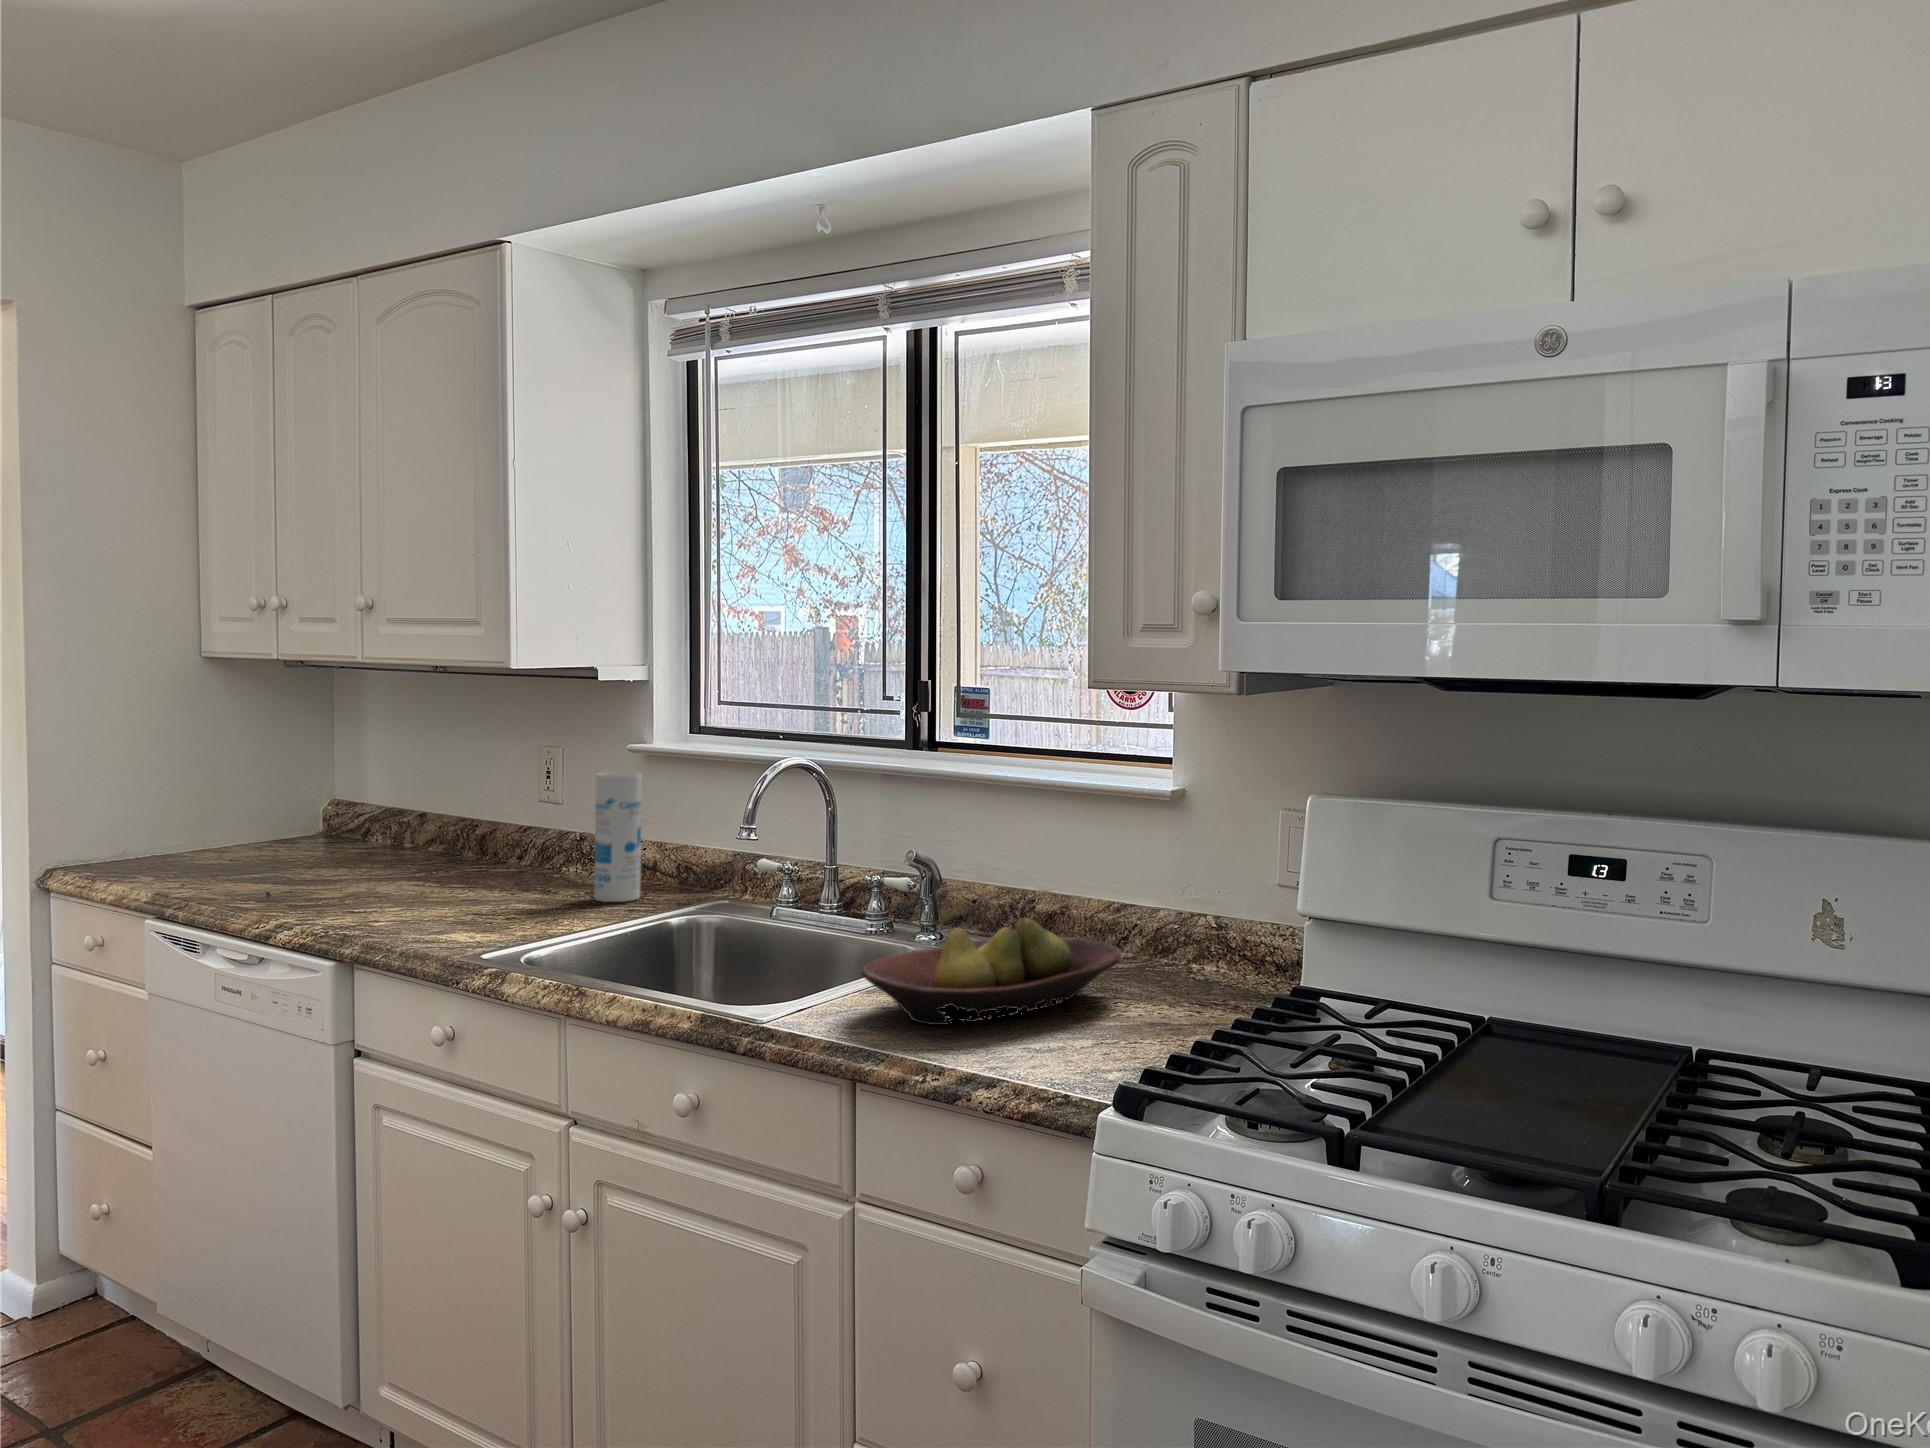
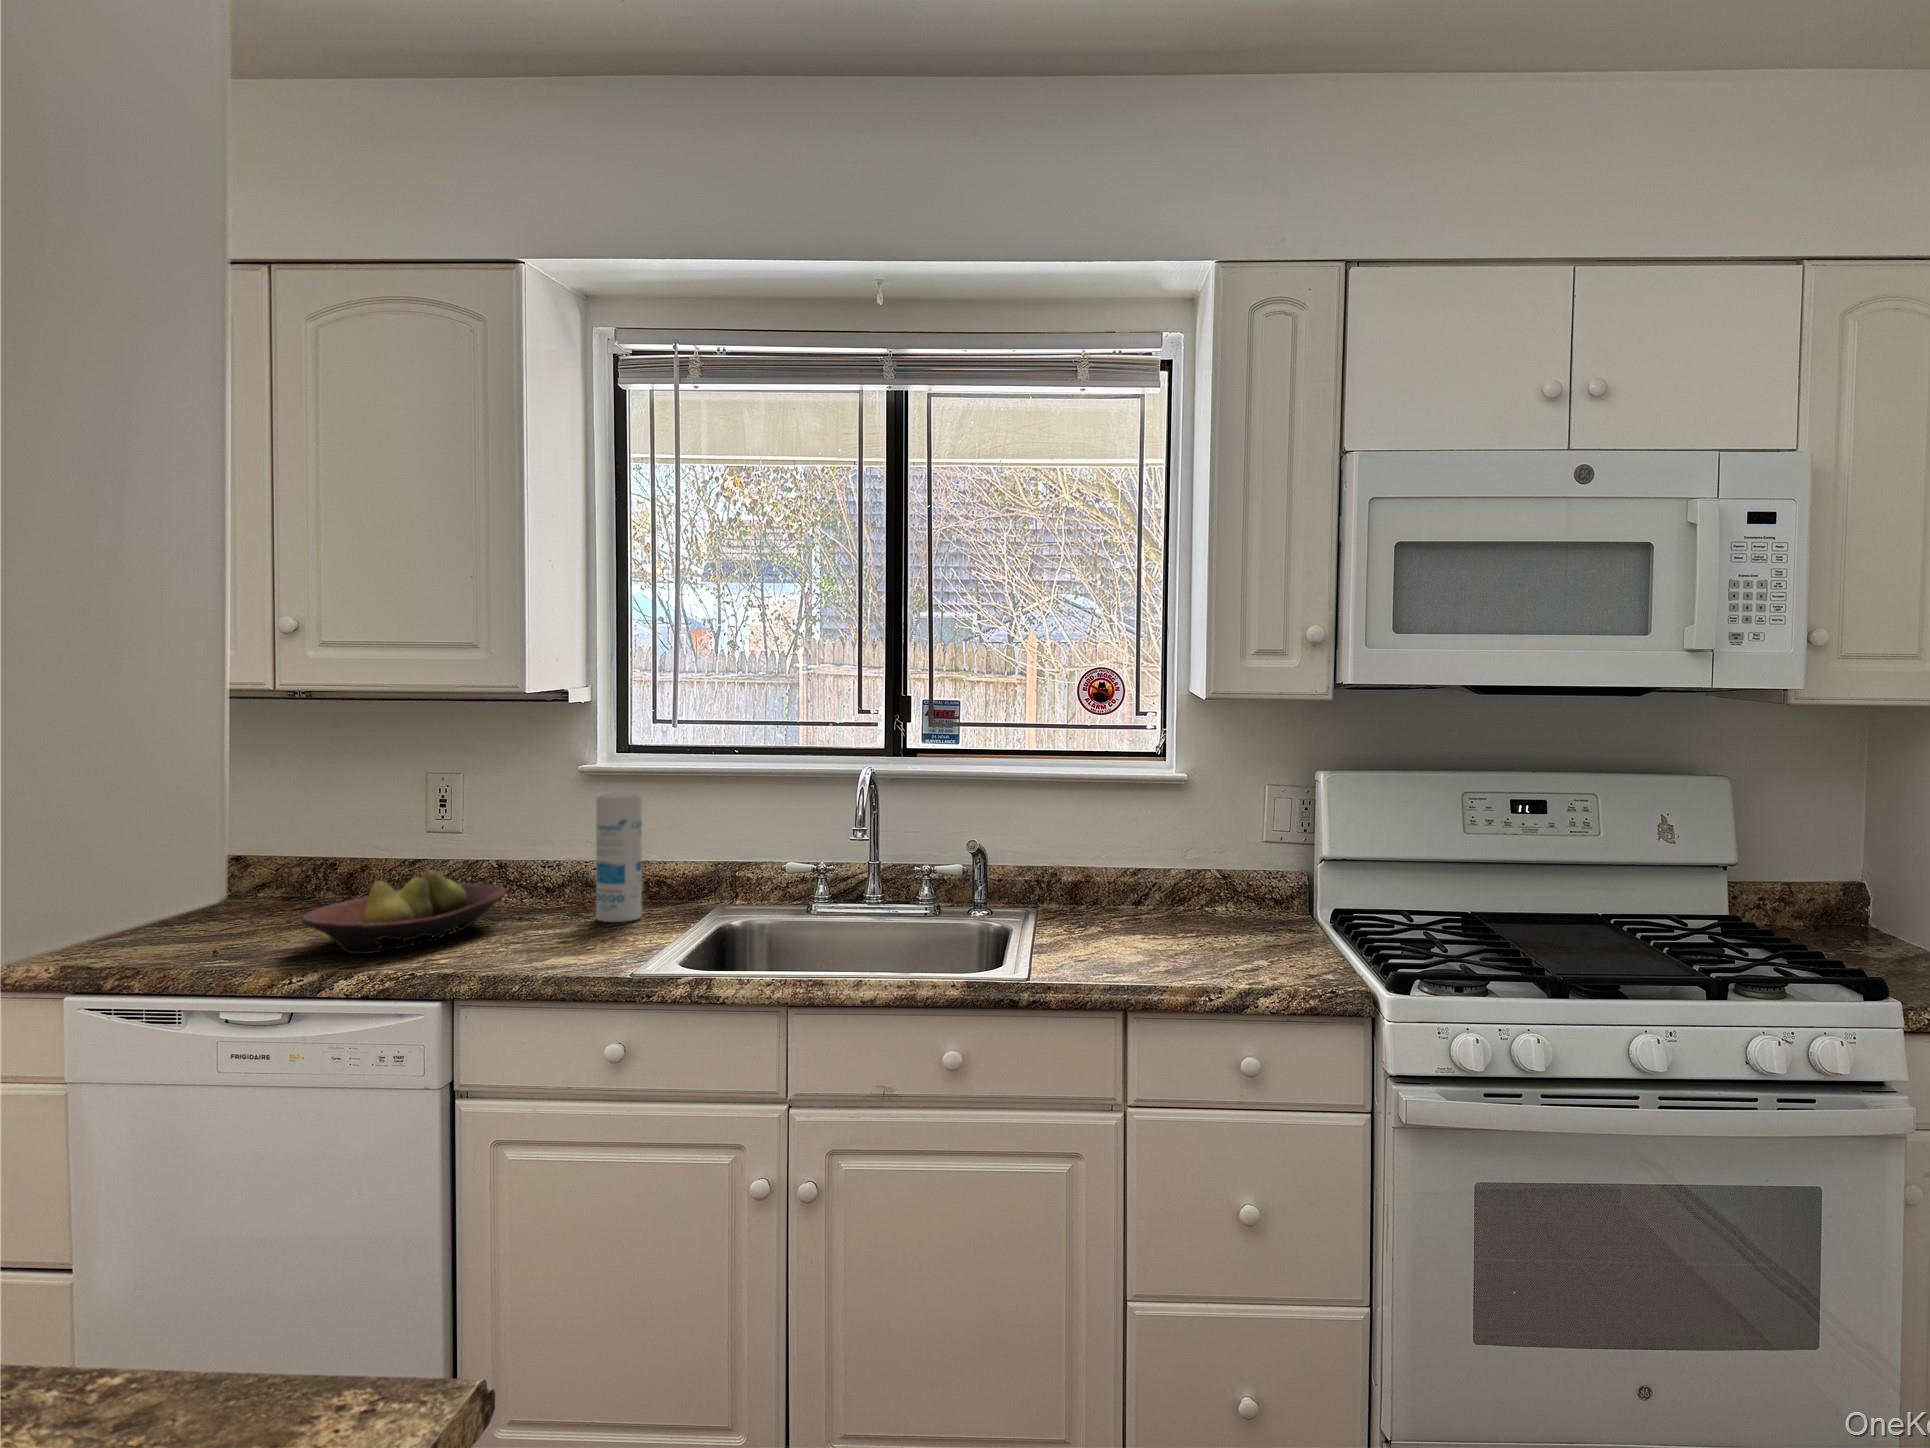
fruit bowl: present [861,918,1121,1025] -> present [302,870,506,954]

